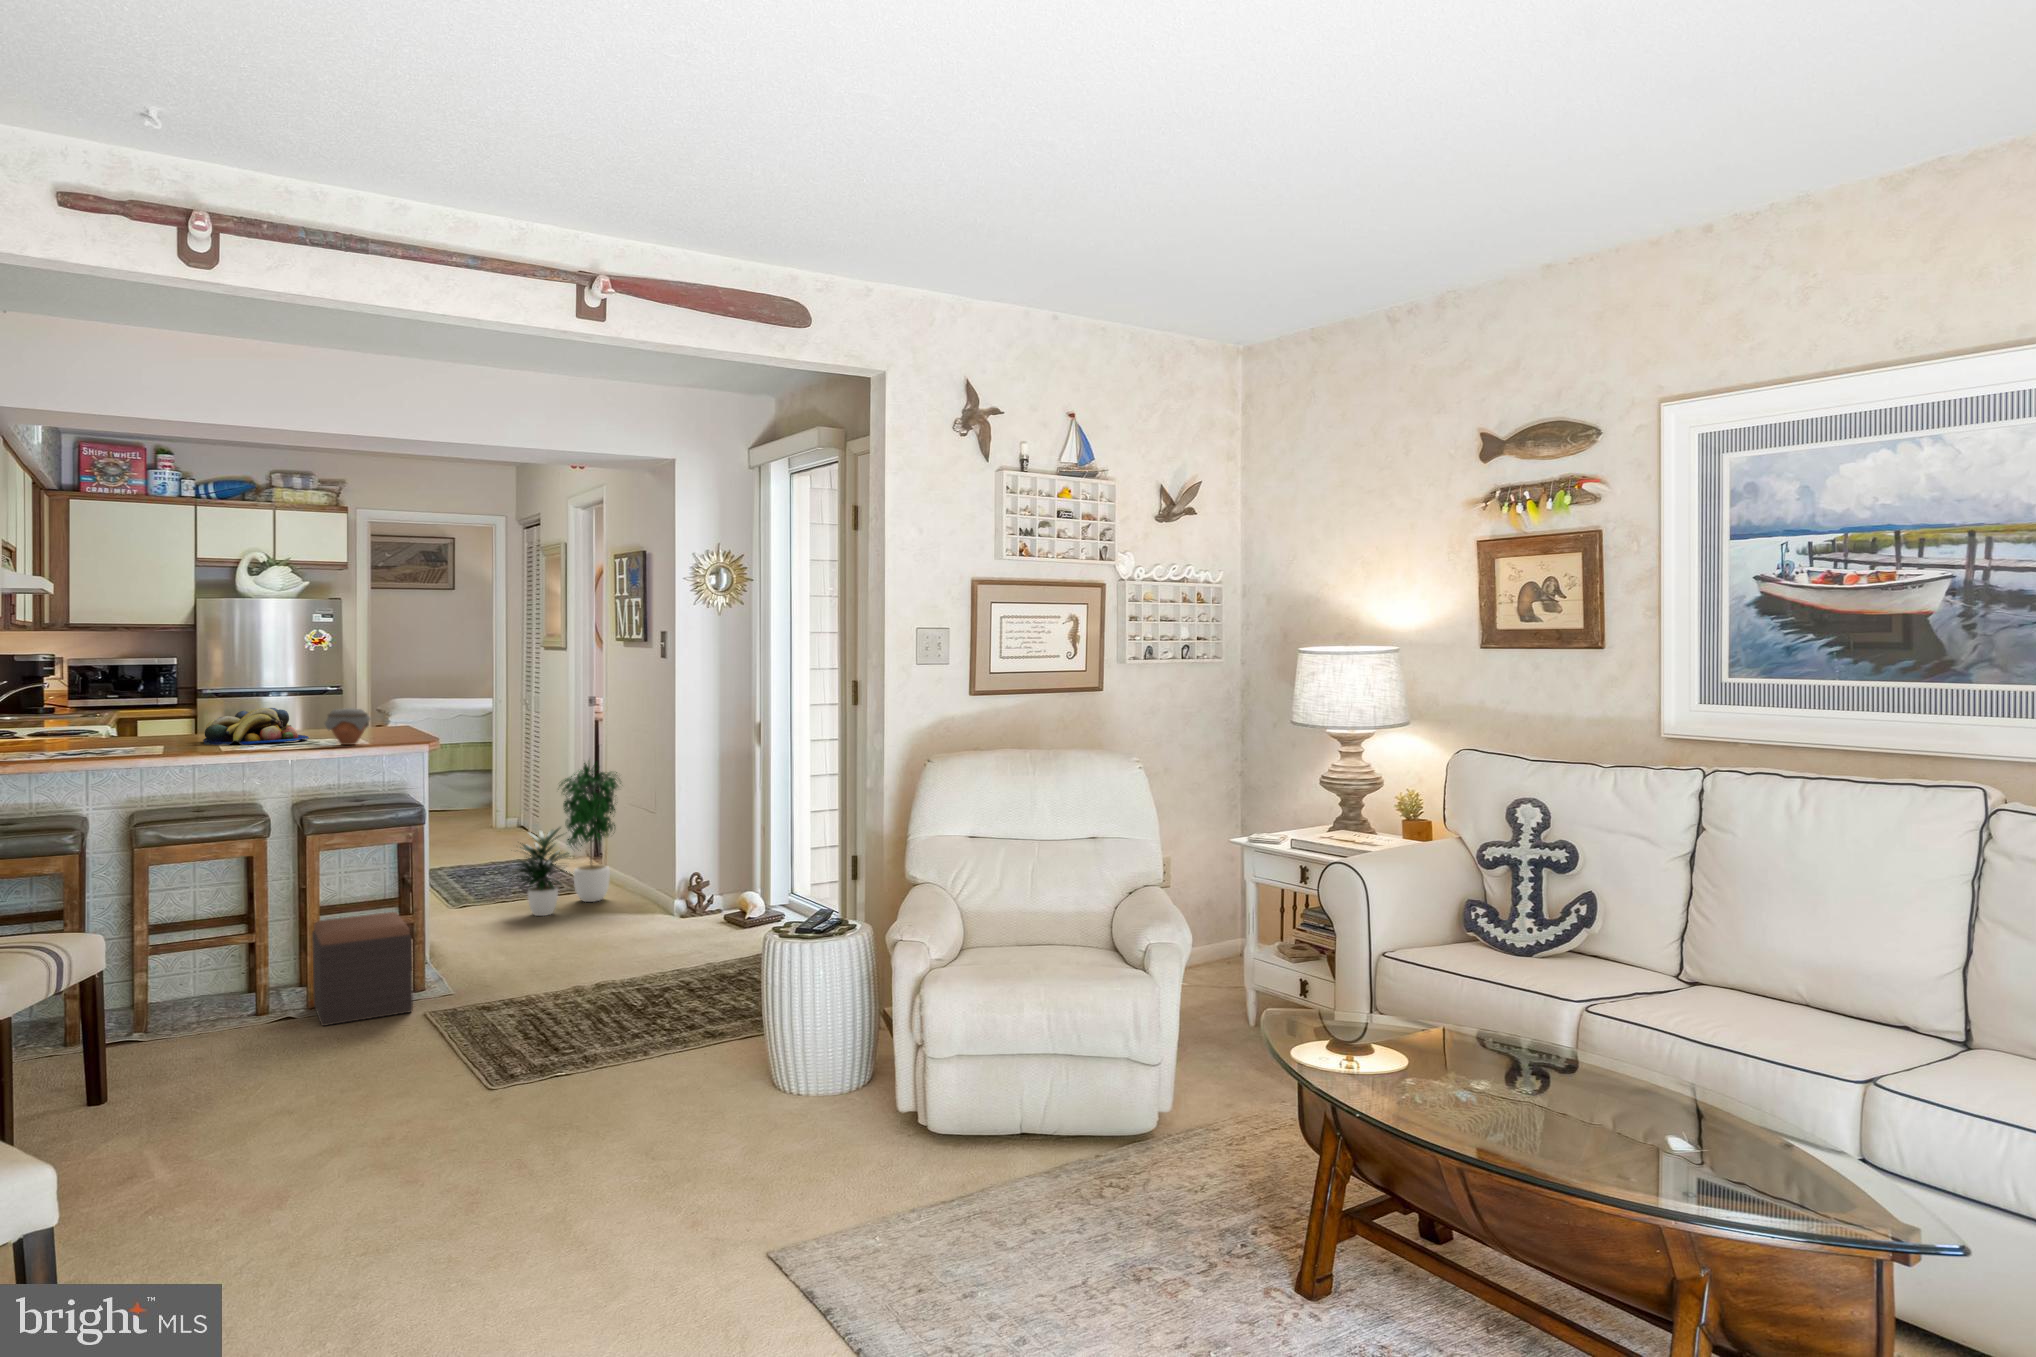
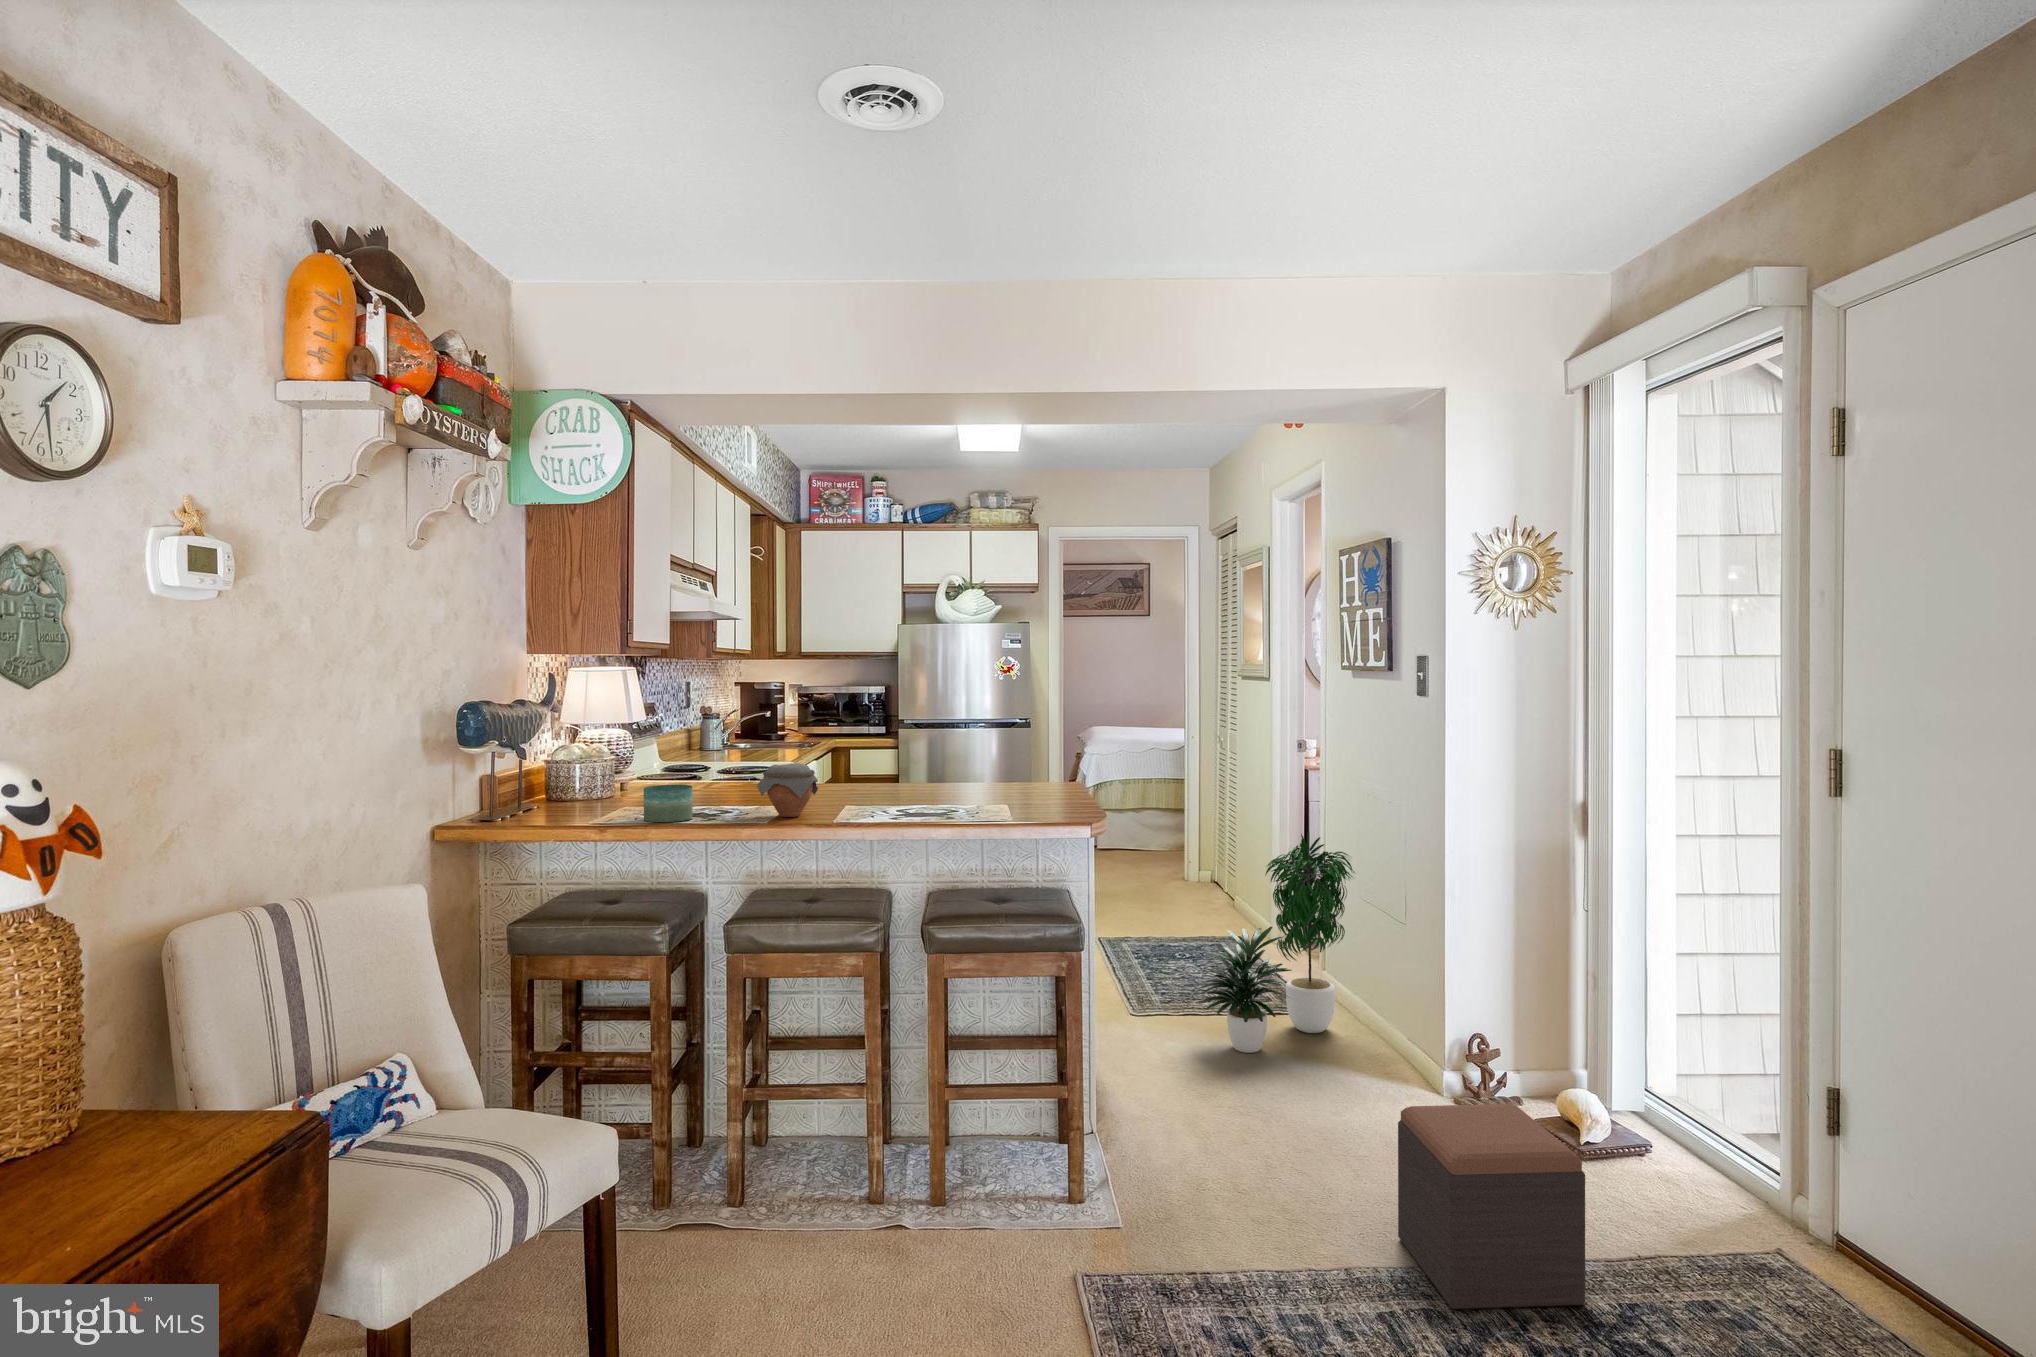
fruit bowl: present [203,708,309,745] -> none [835,757,956,809]
jar: present [325,708,370,745] -> present [757,763,818,817]
candle: none [46,729,91,756] -> present [644,785,693,822]
footstool: present [312,912,413,1026] -> present [1398,1104,1585,1309]

